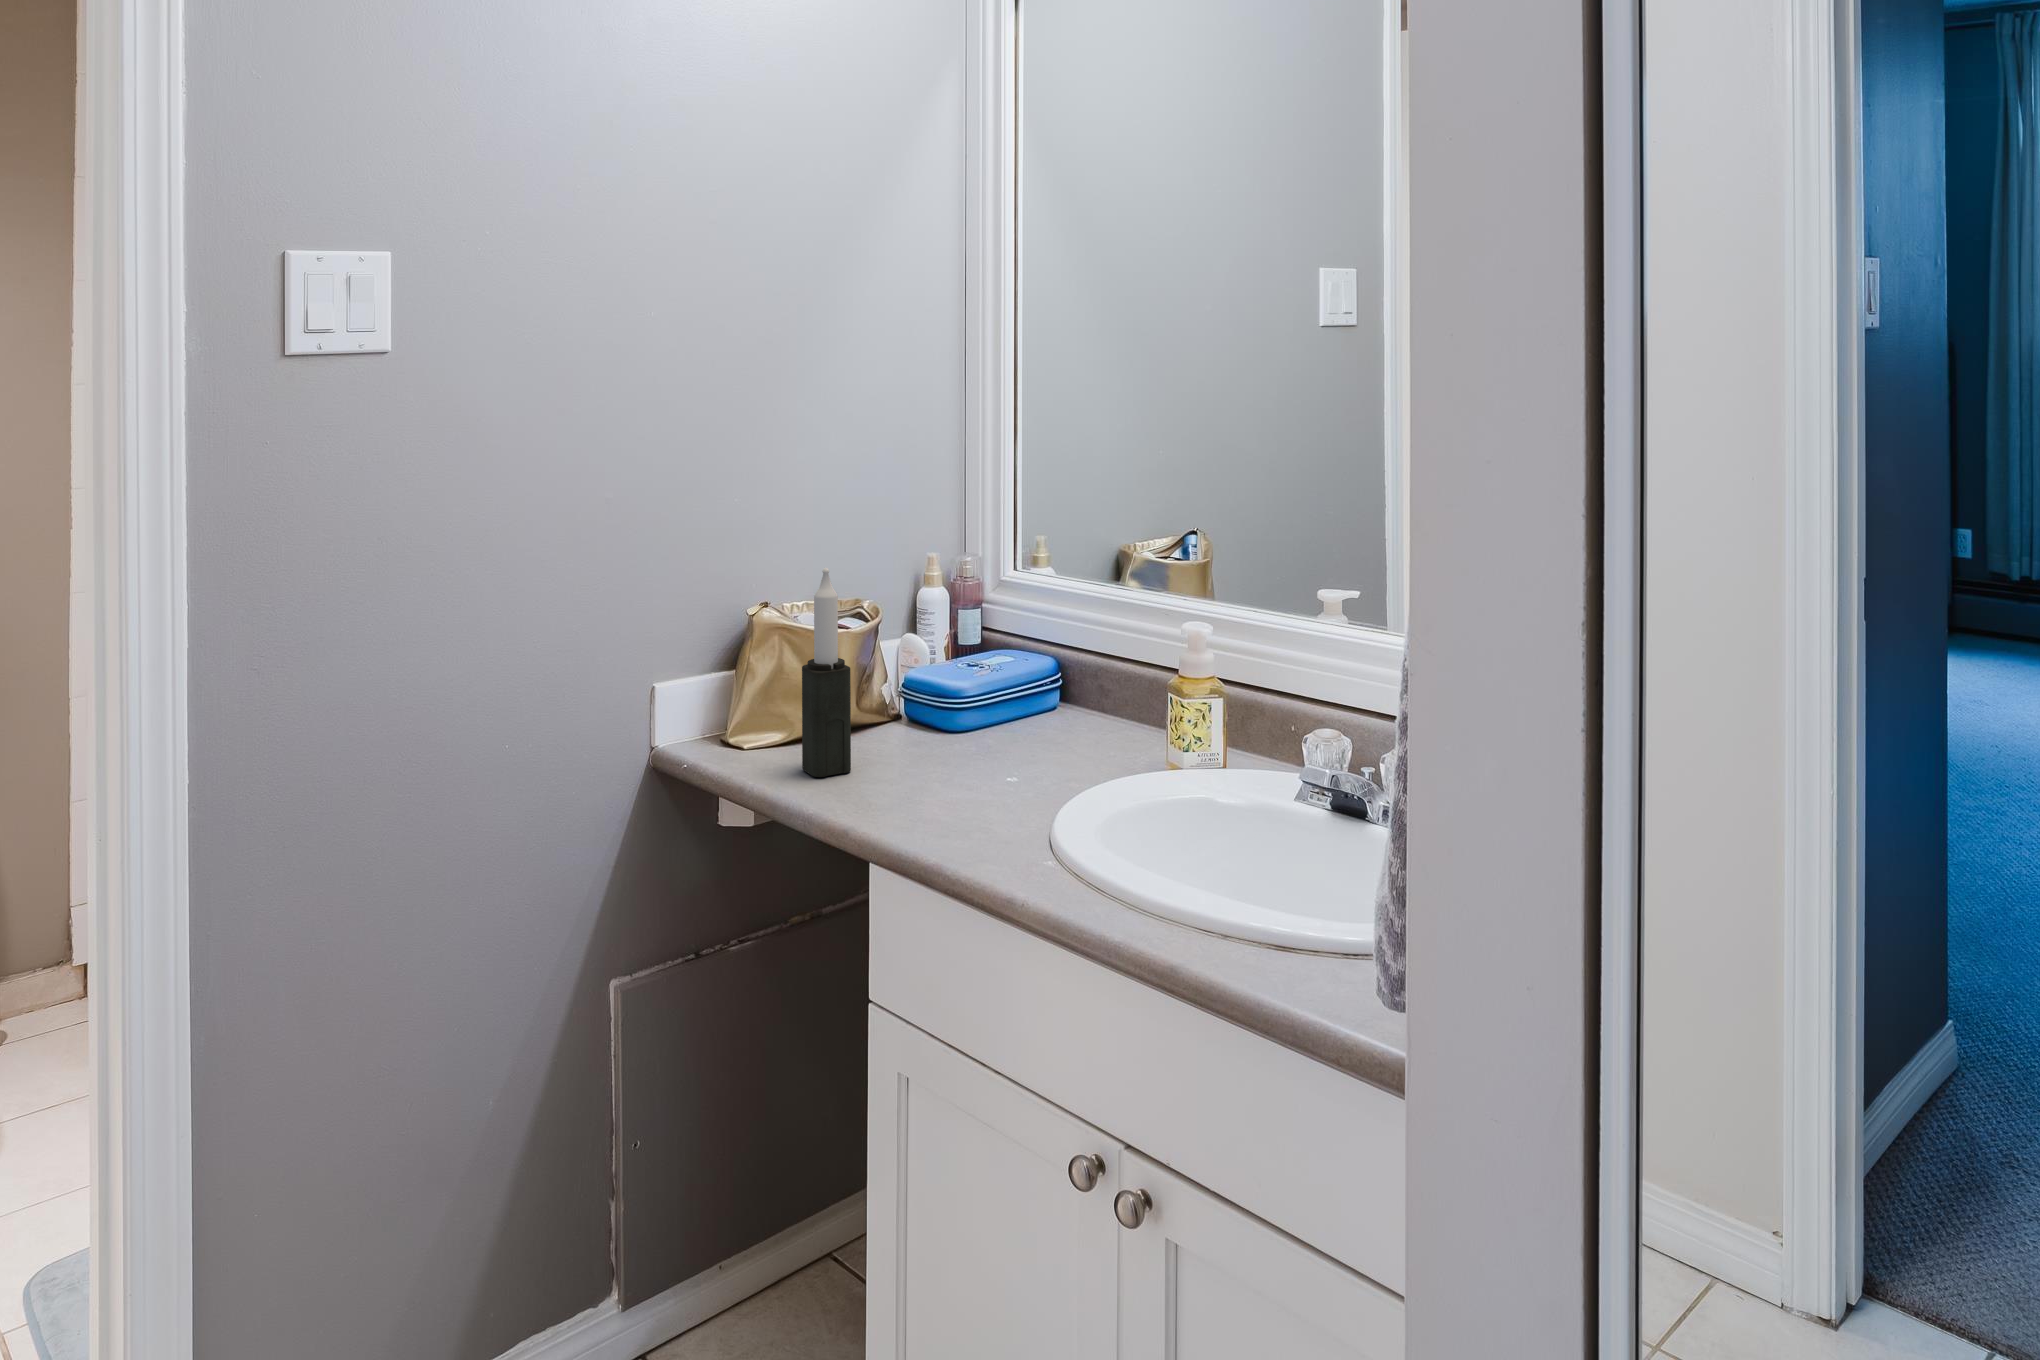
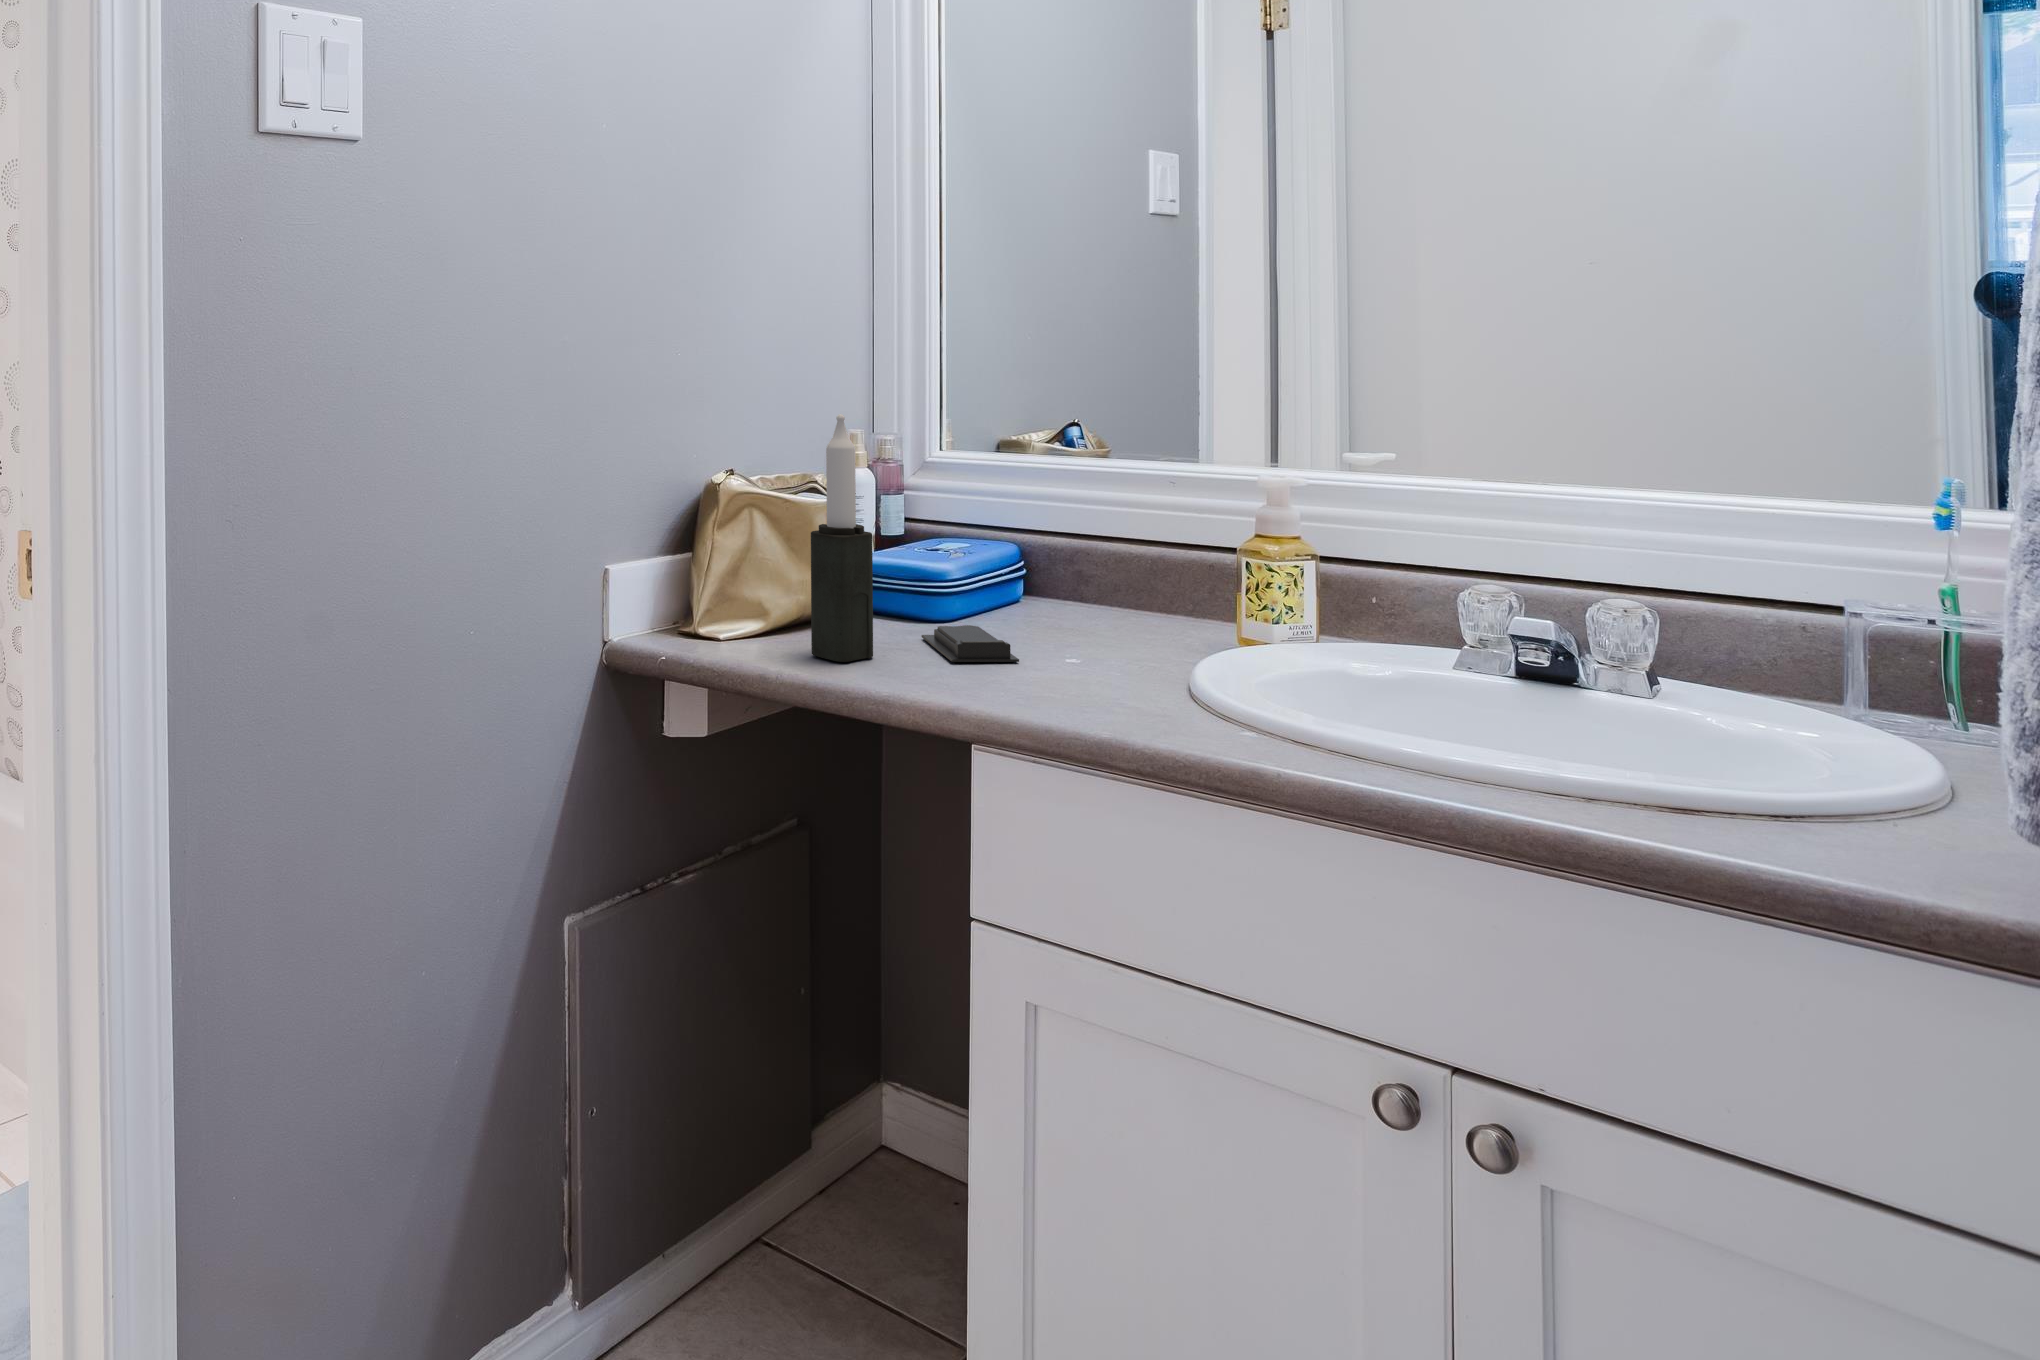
soap bar: none [905,742,968,779] -> present [921,625,1019,662]

